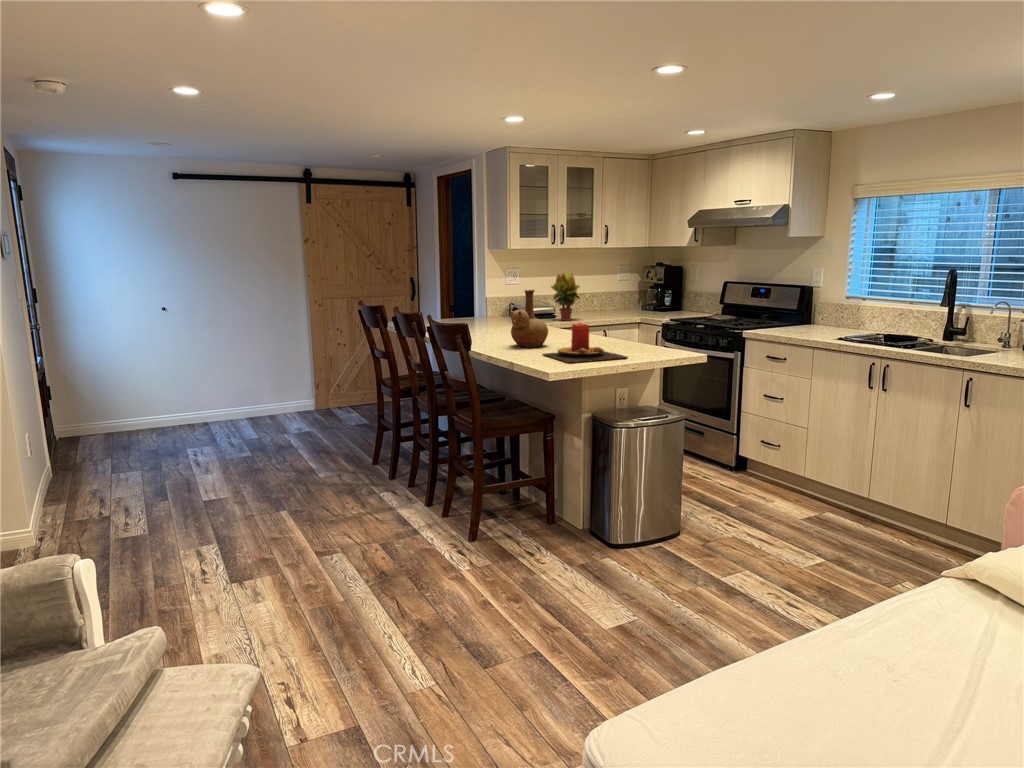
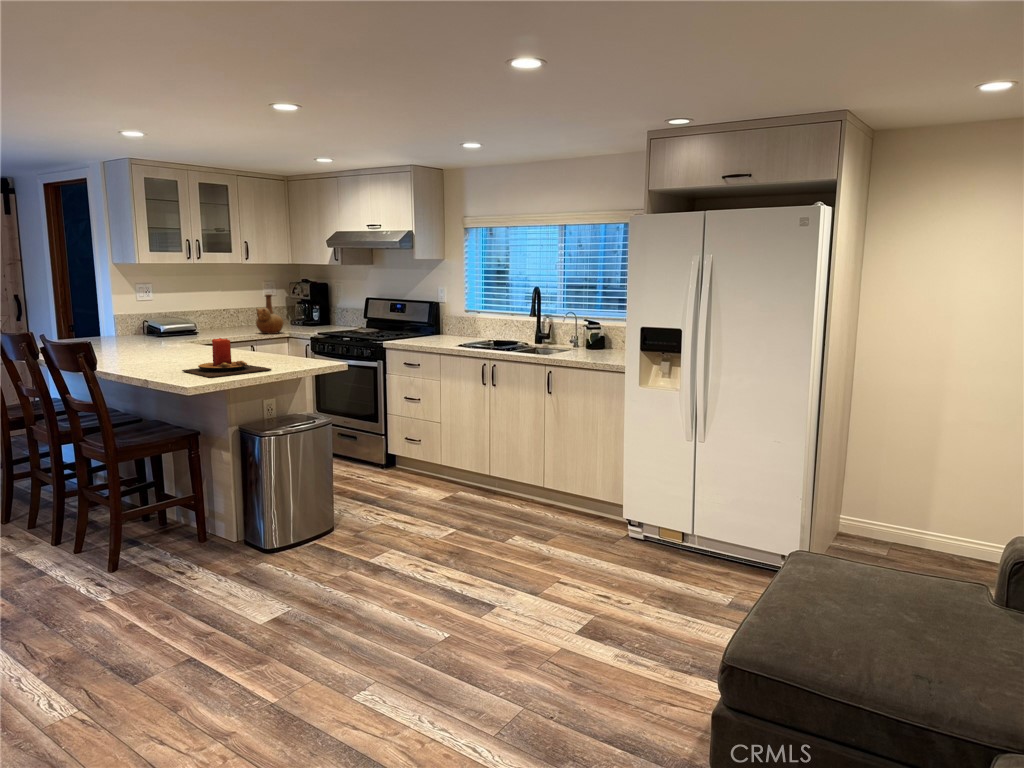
potted plant: present [551,272,580,321] -> none [190,288,226,337]
vase: present [510,290,548,348] -> present [256,294,283,334]

